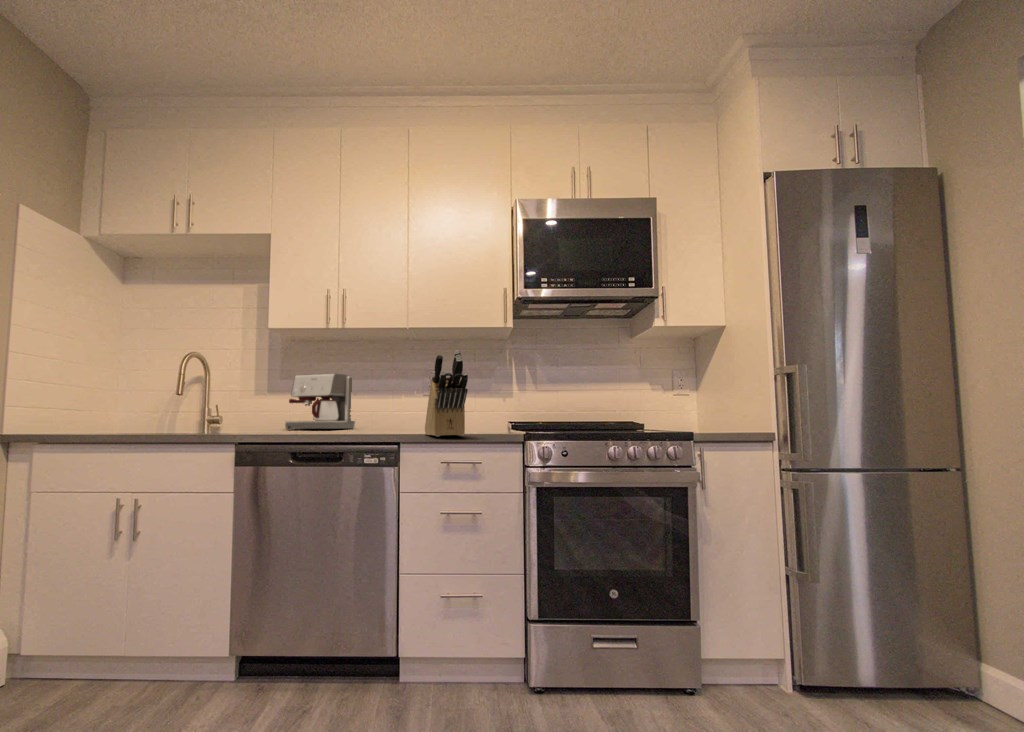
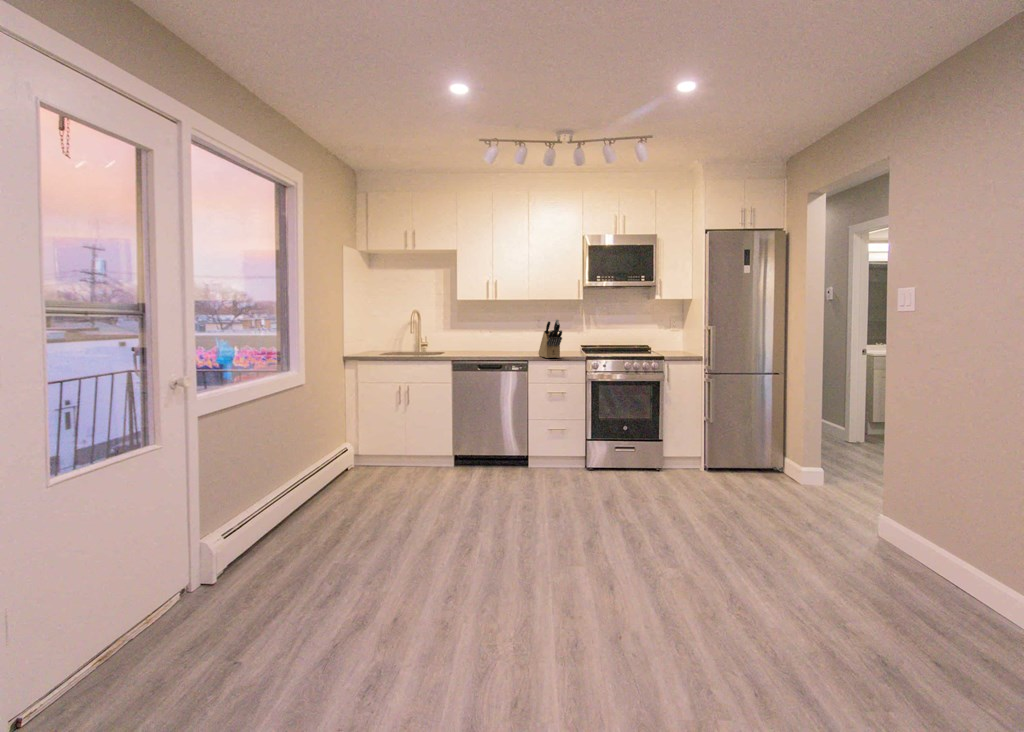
coffee maker: present [285,374,355,429] -> none [460,322,494,351]

